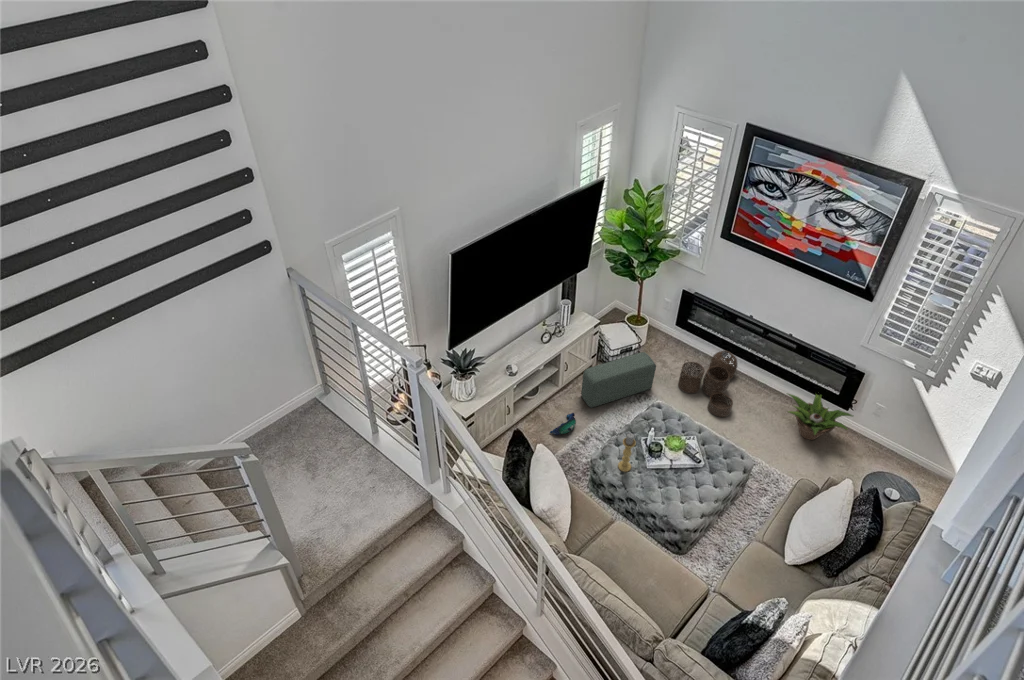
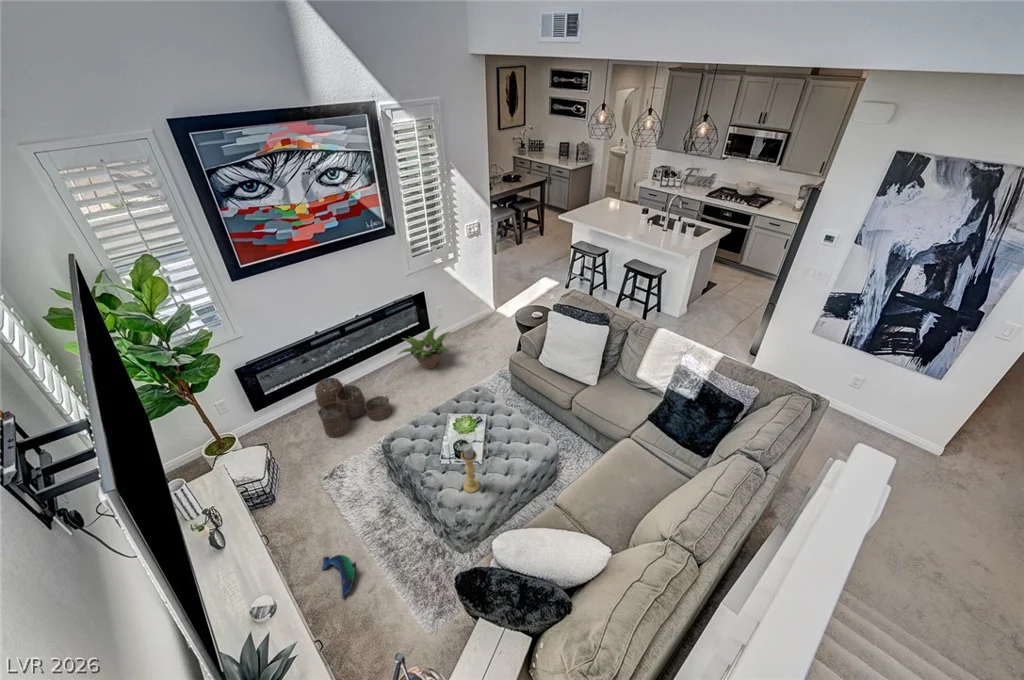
pouf: present [581,352,656,408] -> none [279,436,324,543]

